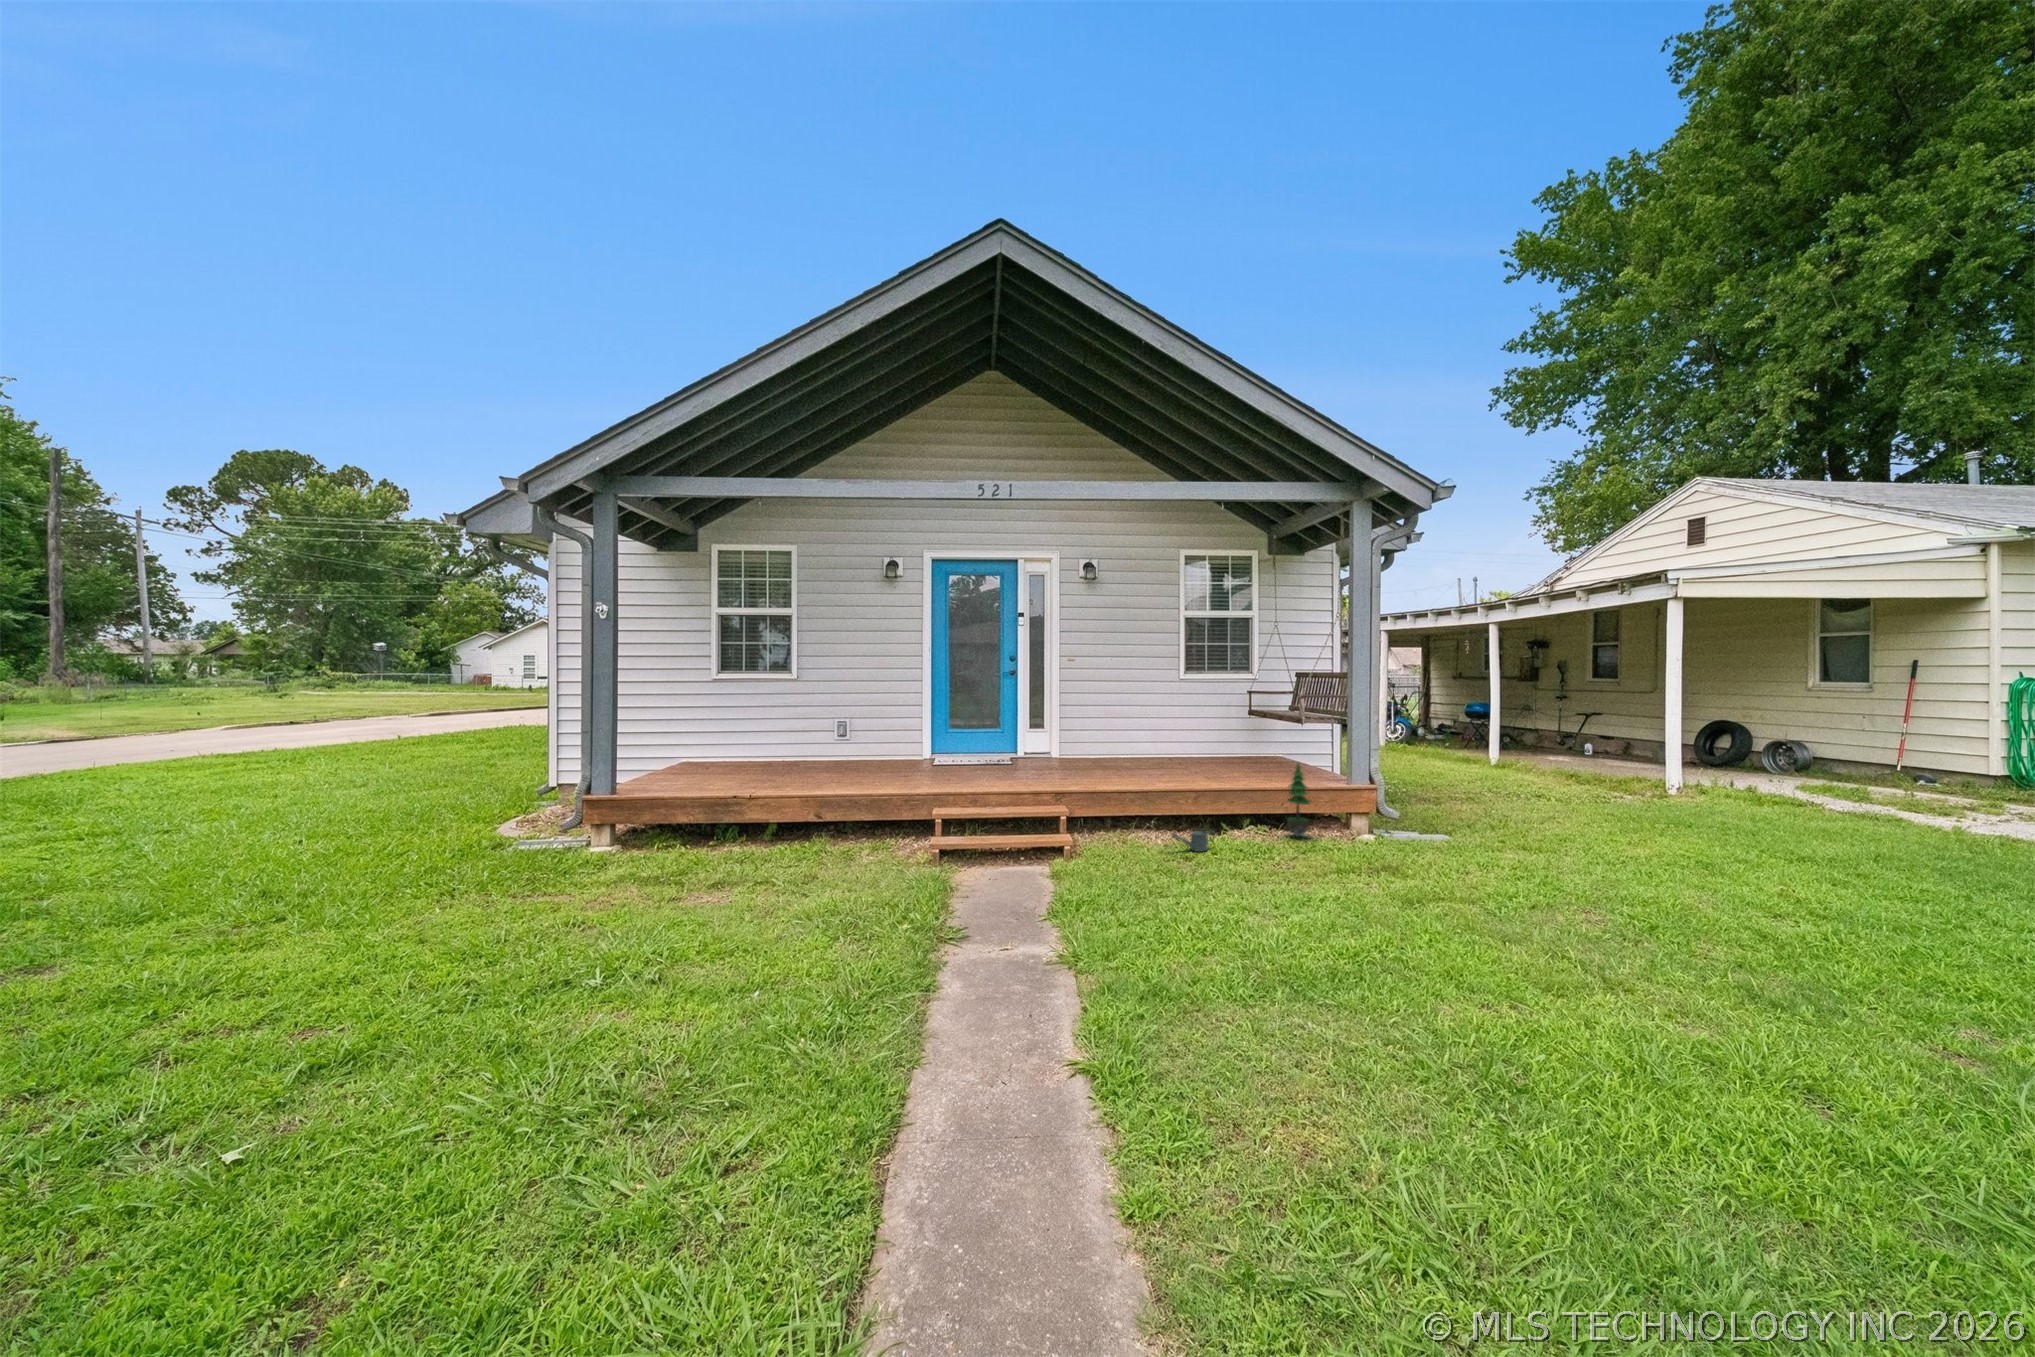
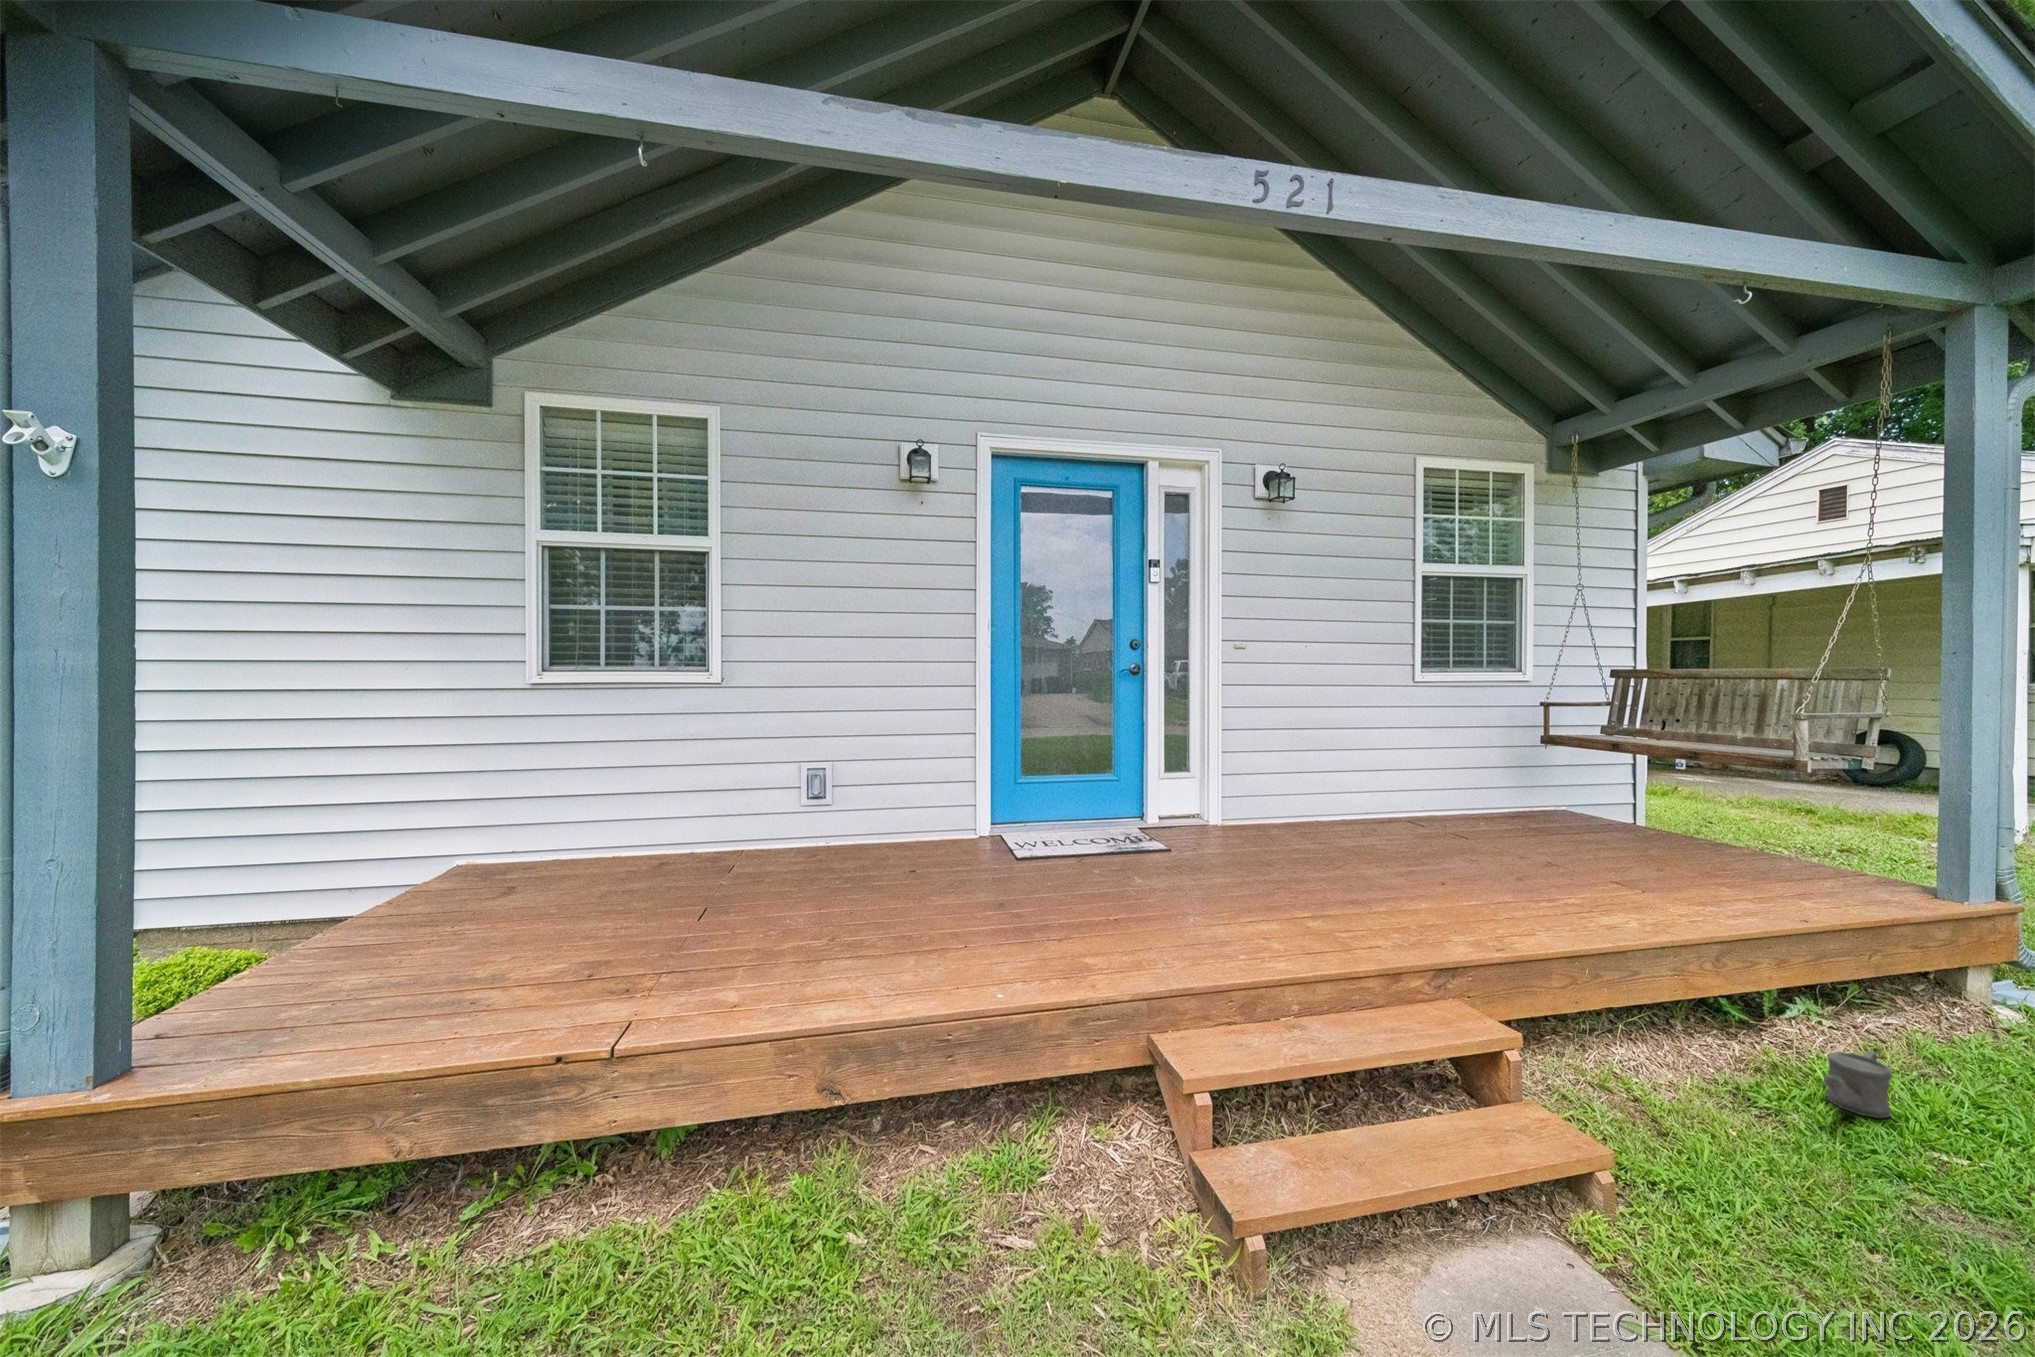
potted tree: present [1287,764,1311,837] -> none [1877,854,1967,1020]

